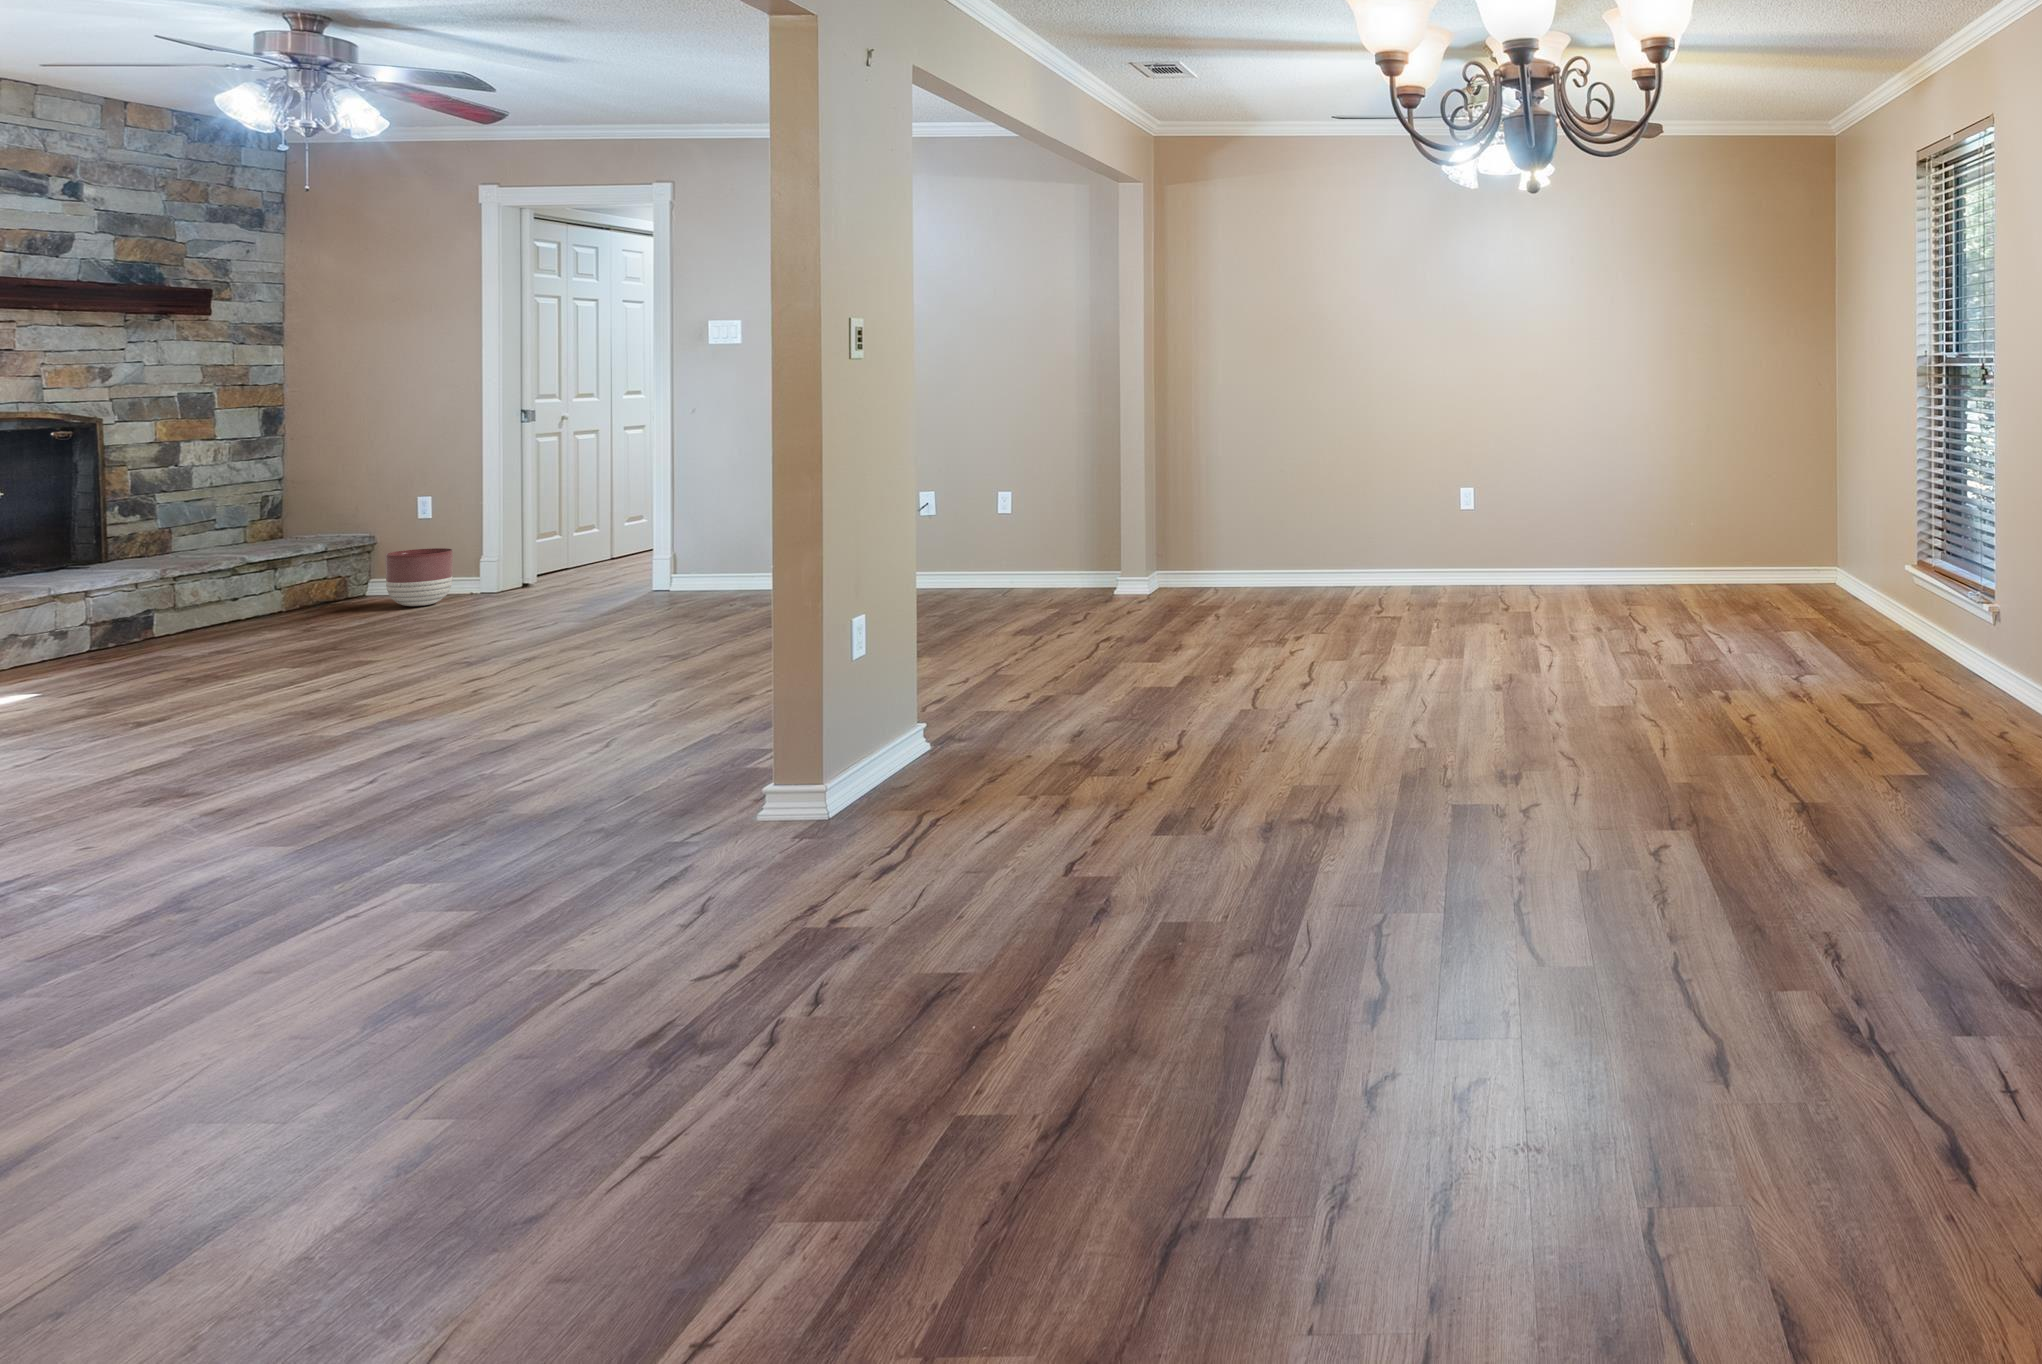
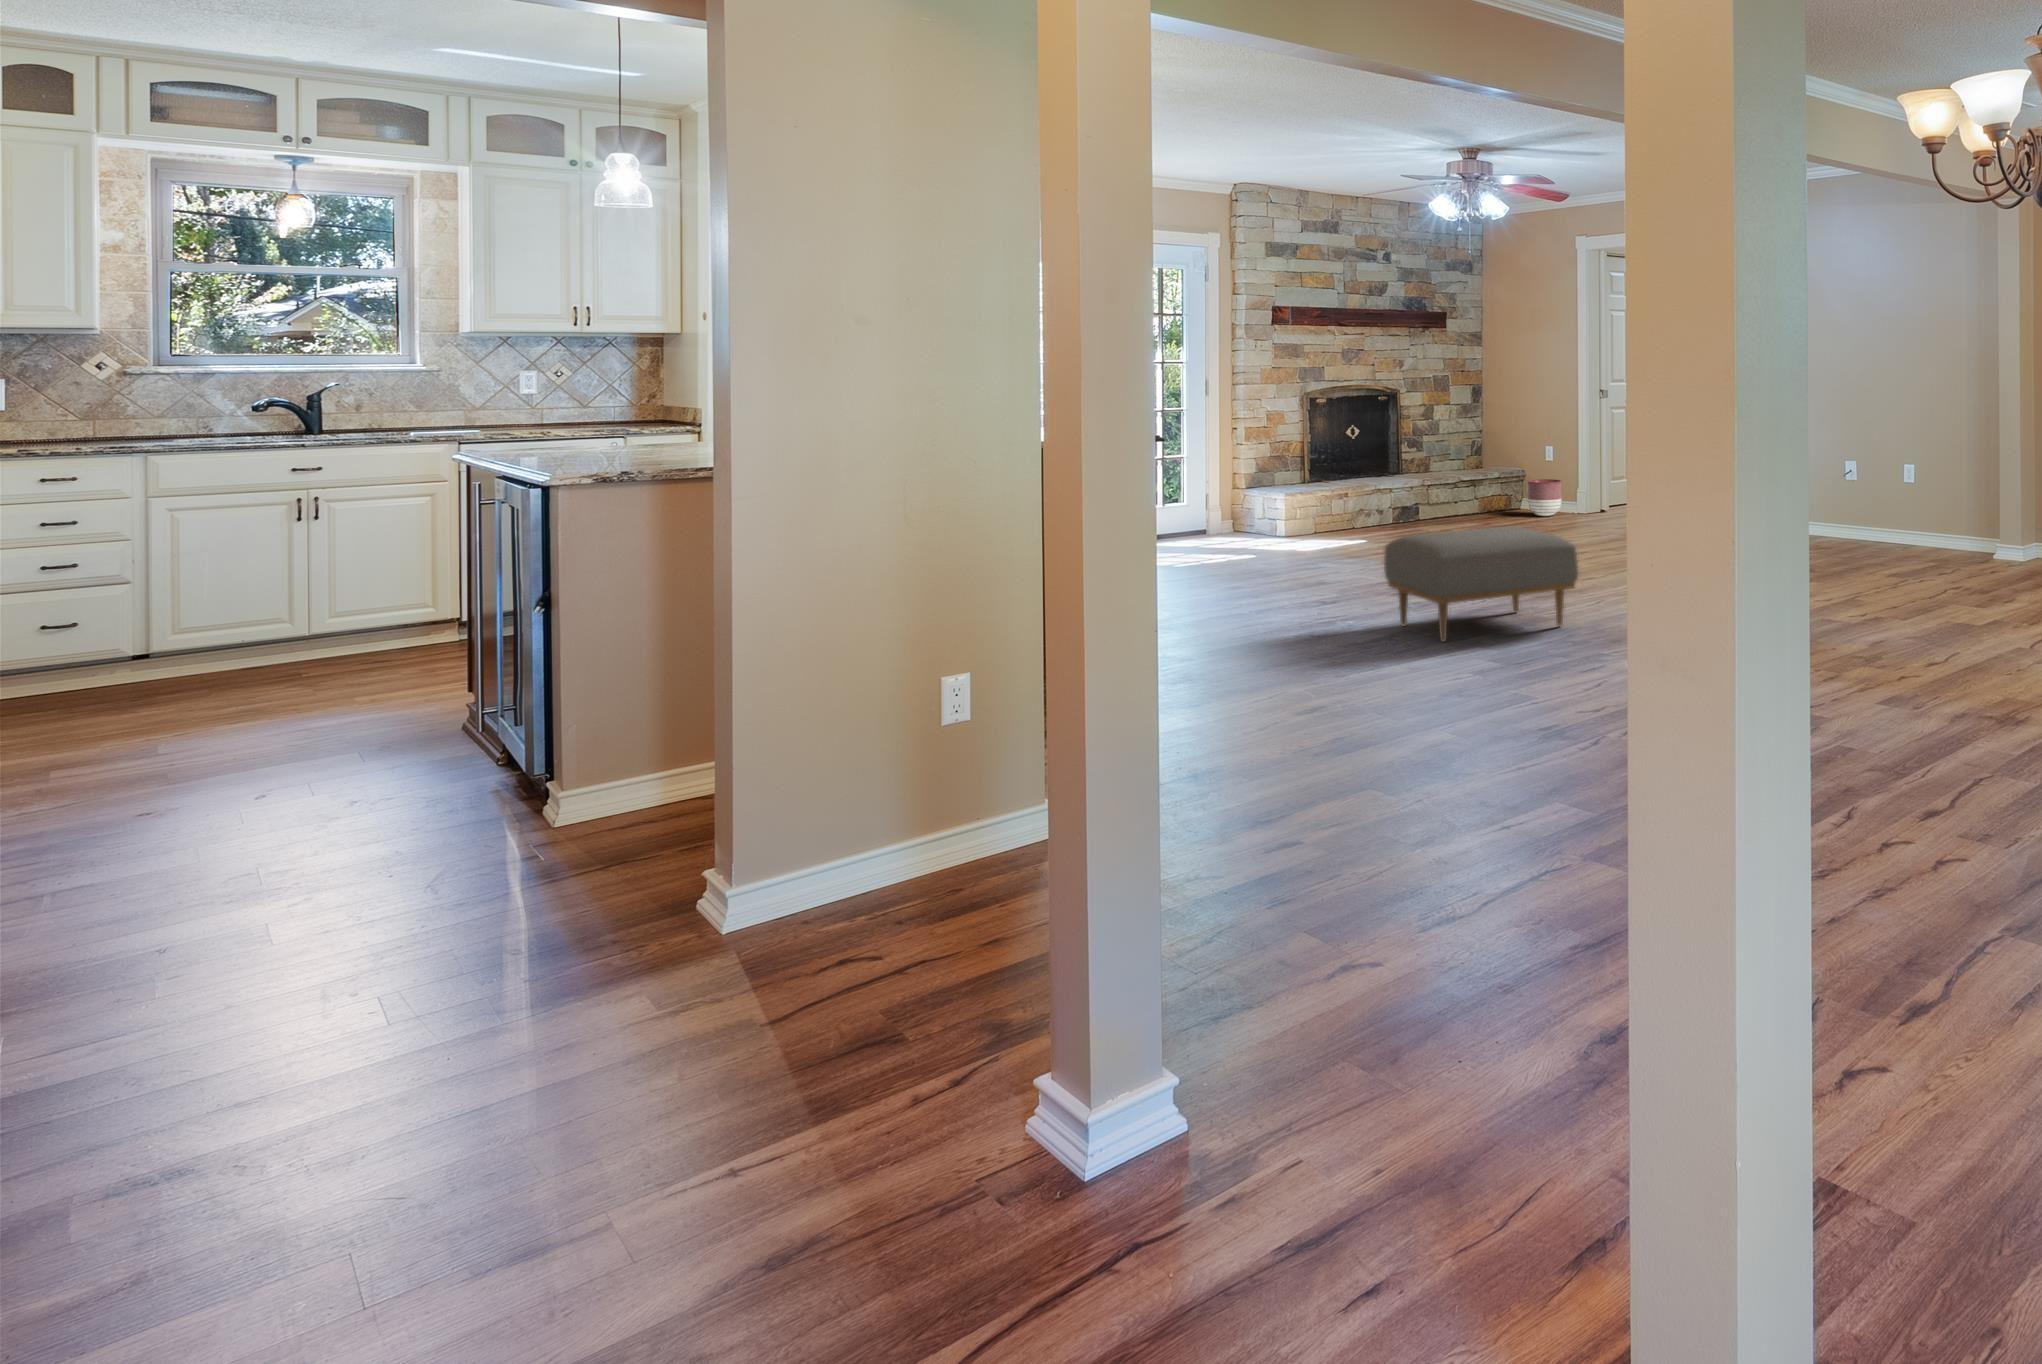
ottoman: none [155,640,596,873] -> present [1384,527,1578,642]

